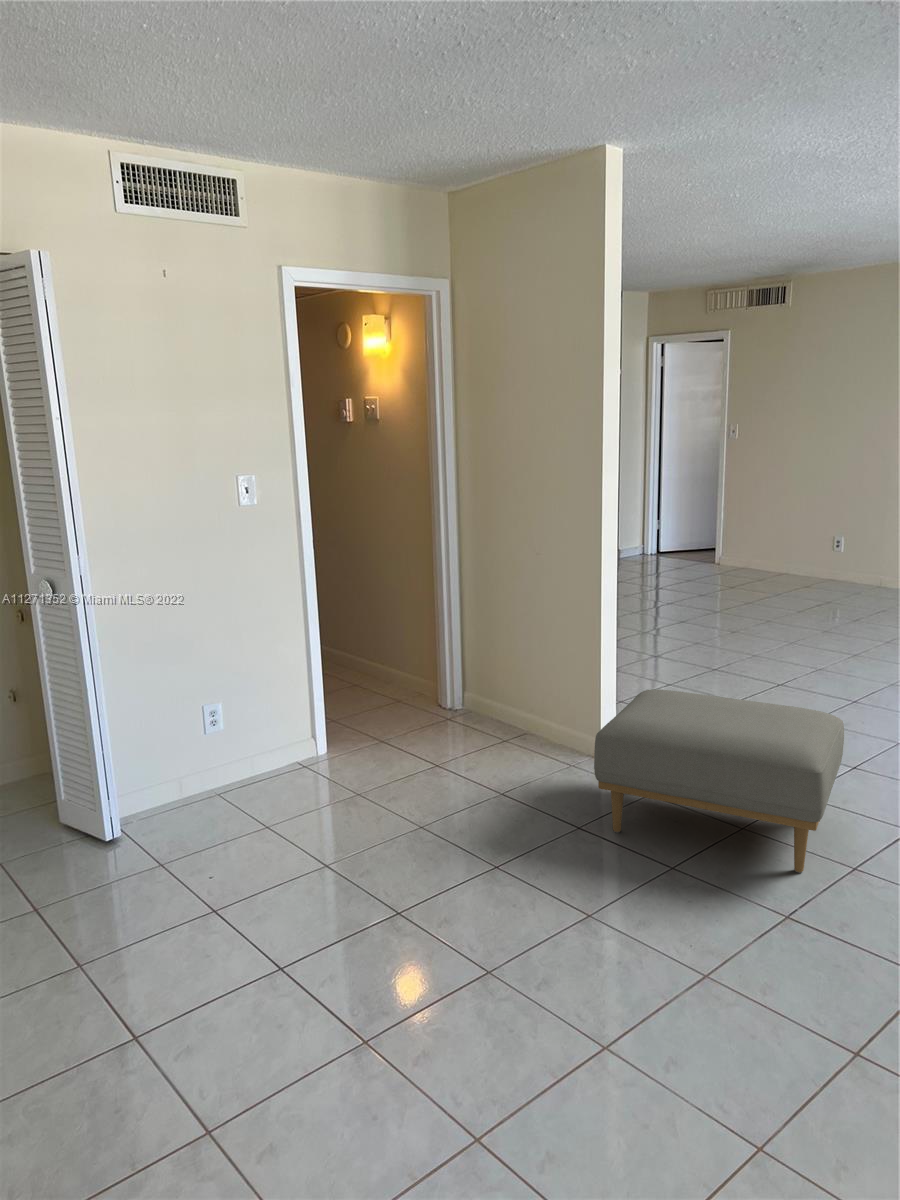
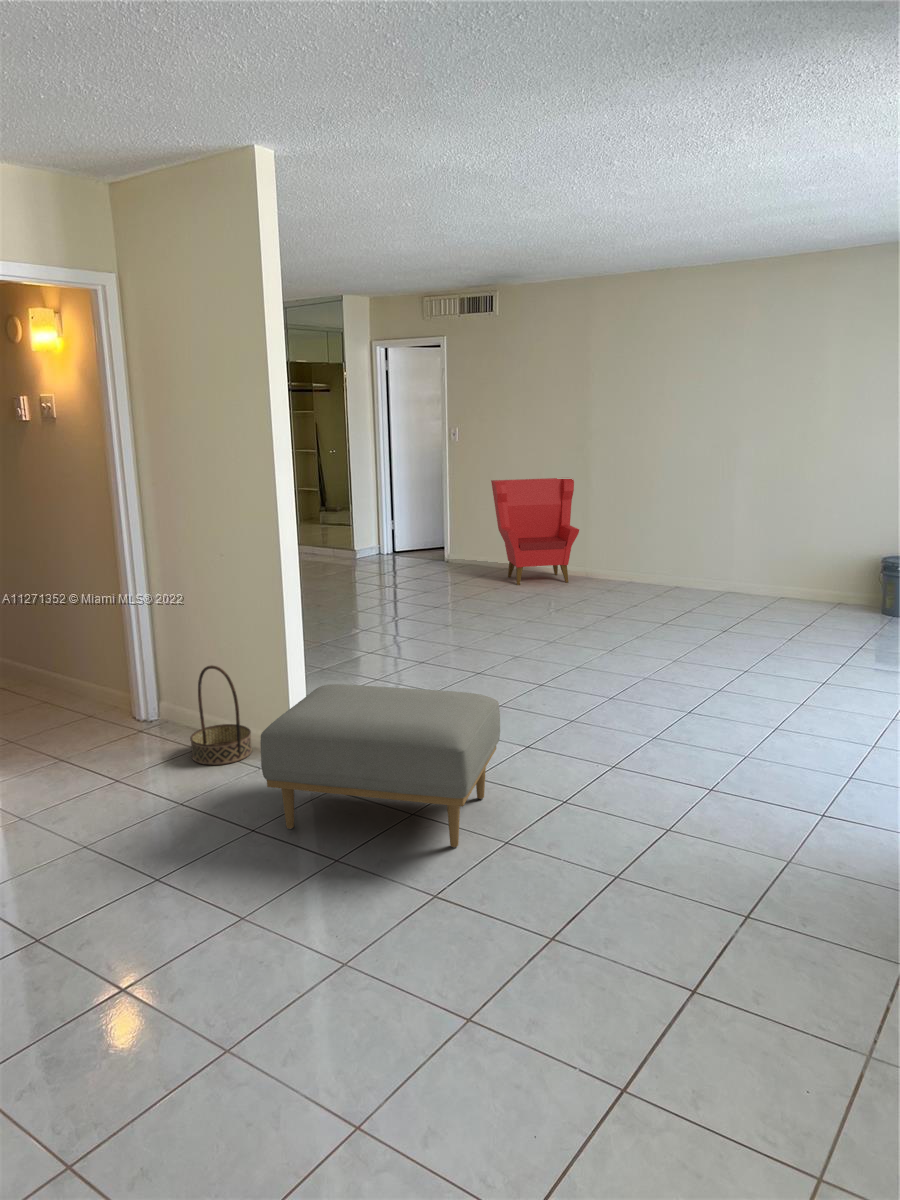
armchair: none [775,479,876,592] -> present [491,478,579,585]
basket: none [502,661,560,760] -> present [190,665,252,765]

